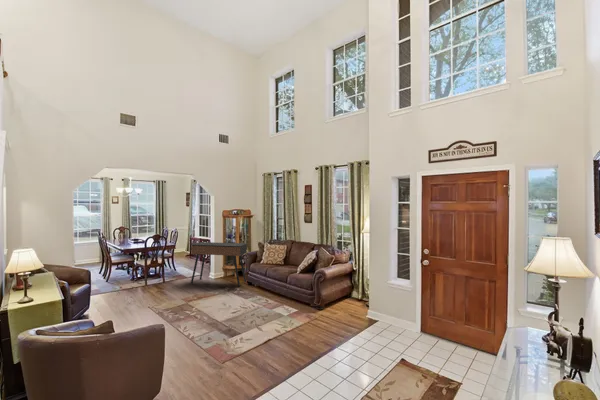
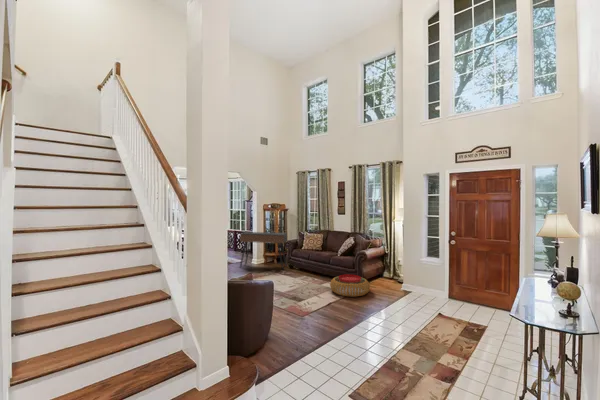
pouf: none [279,298,326,329] -> present [330,274,370,297]

